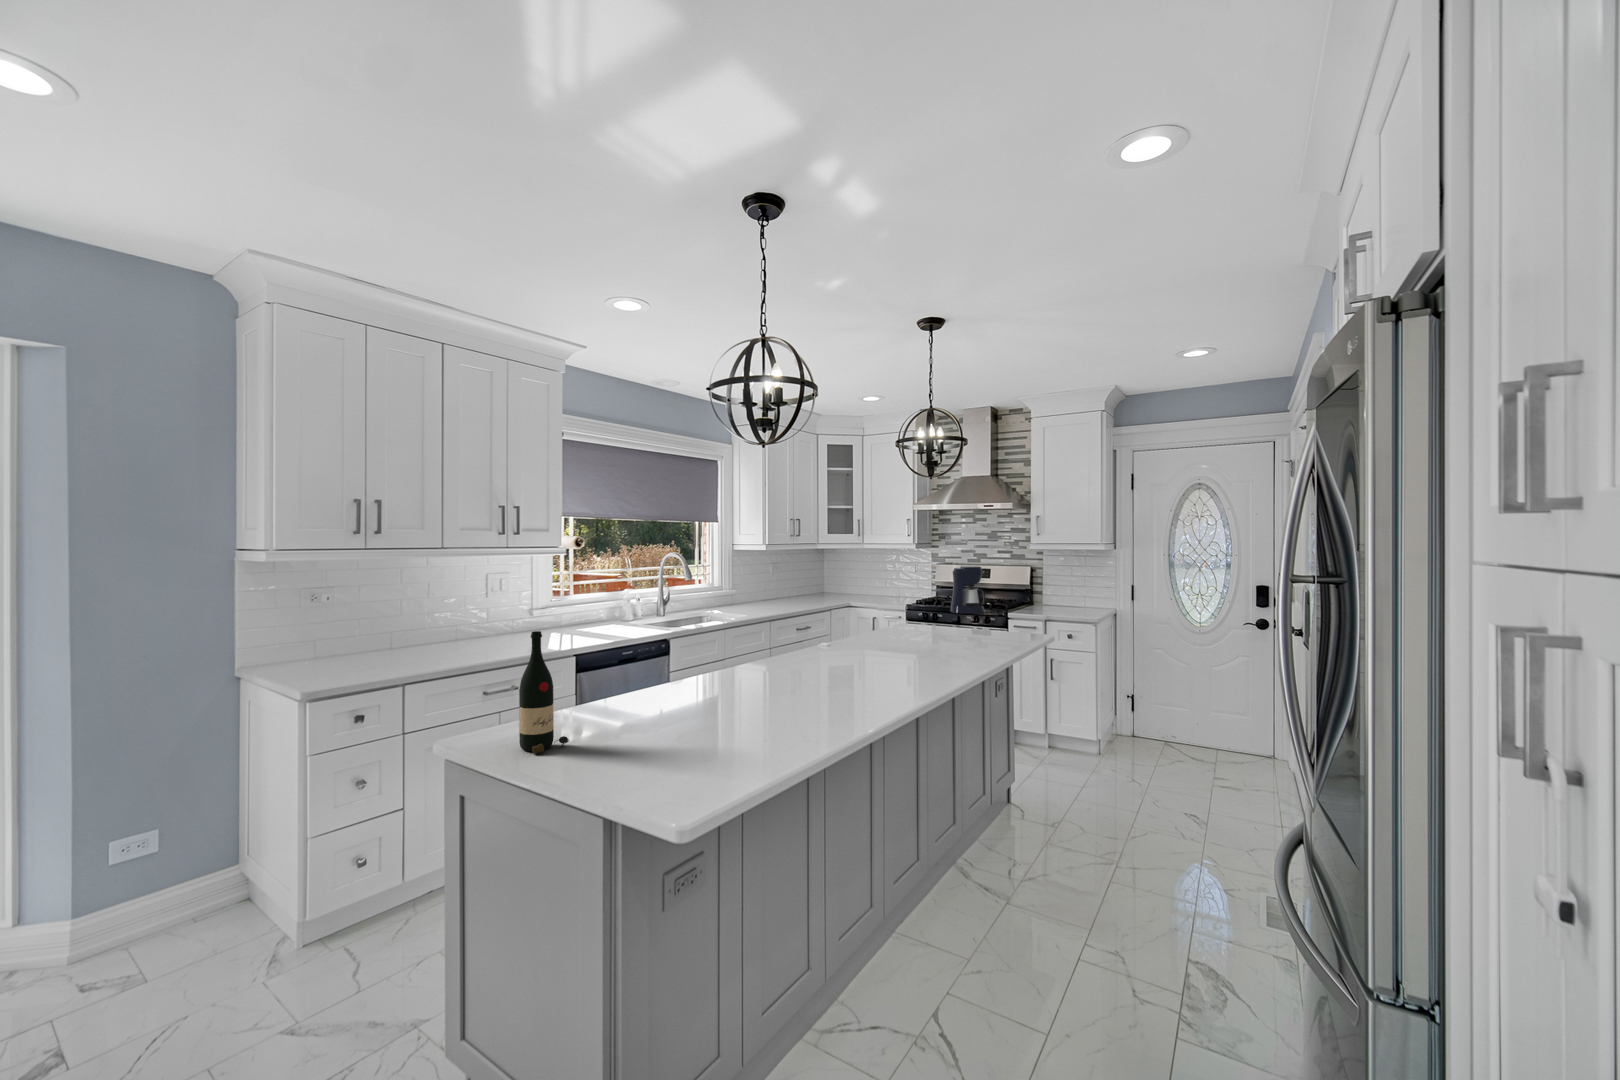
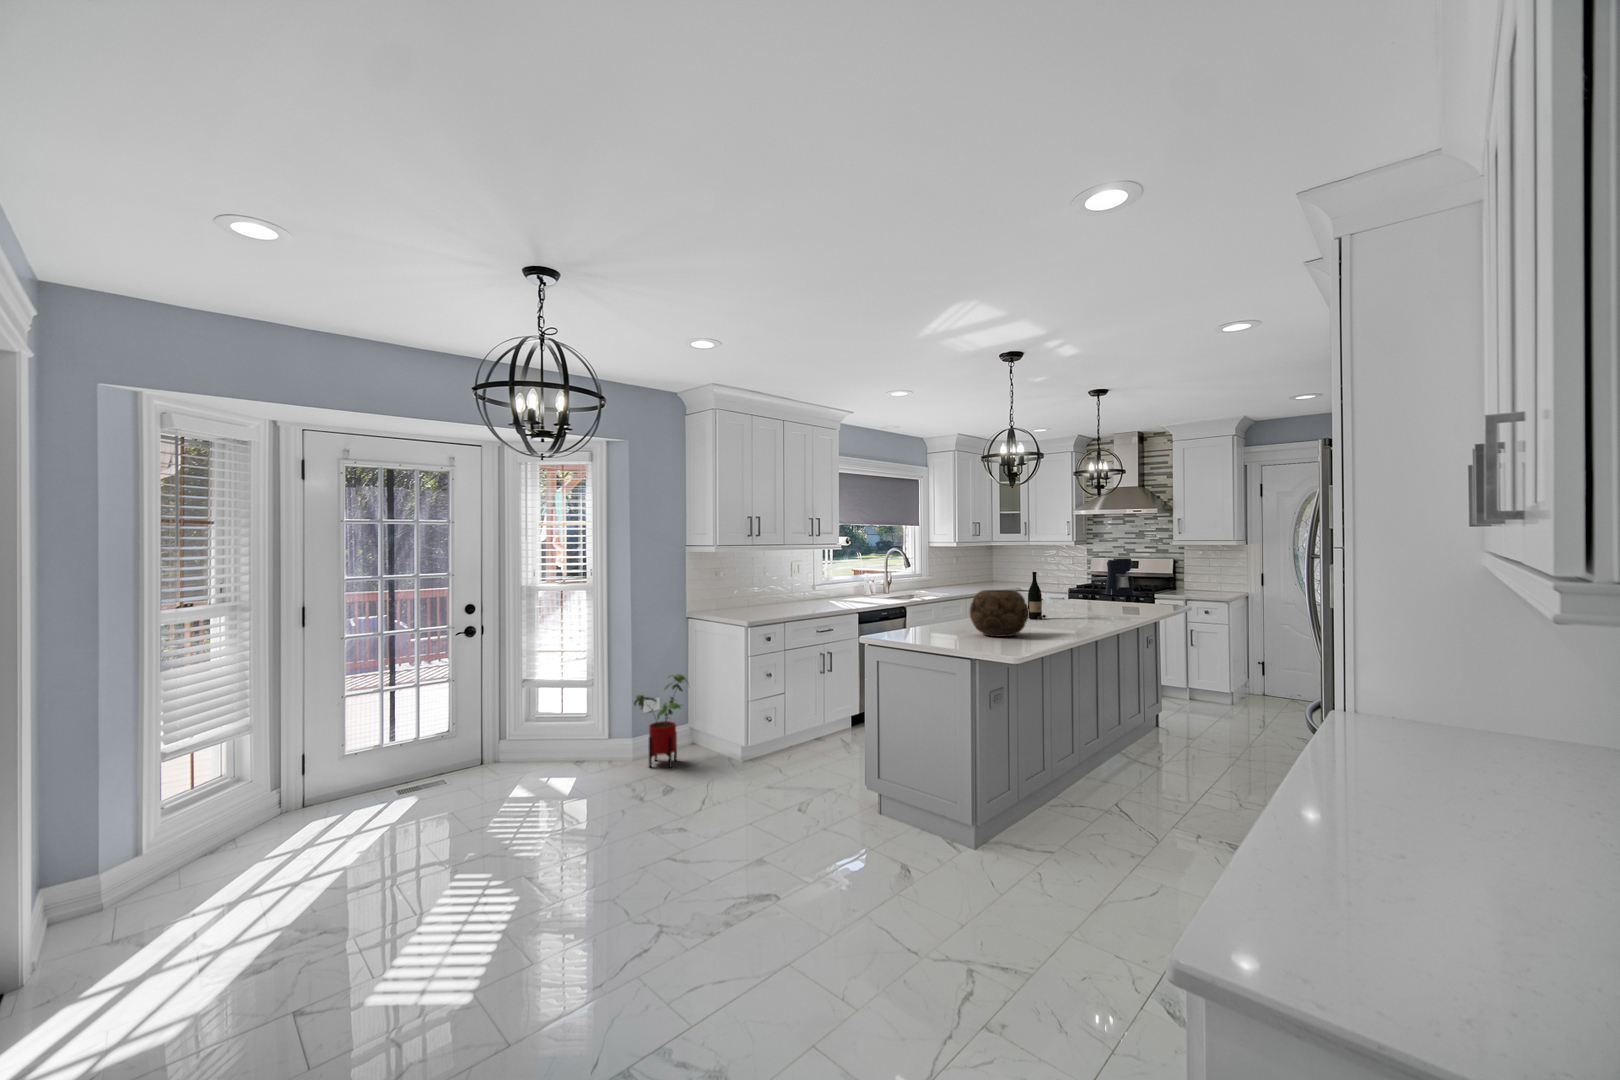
wine bottle: present [519,631,569,754] -> present [1028,572,1046,619]
decorative bowl: none [684,637,784,725] -> present [970,590,1029,637]
house plant: none [107,781,237,959] -> present [634,674,686,767]

